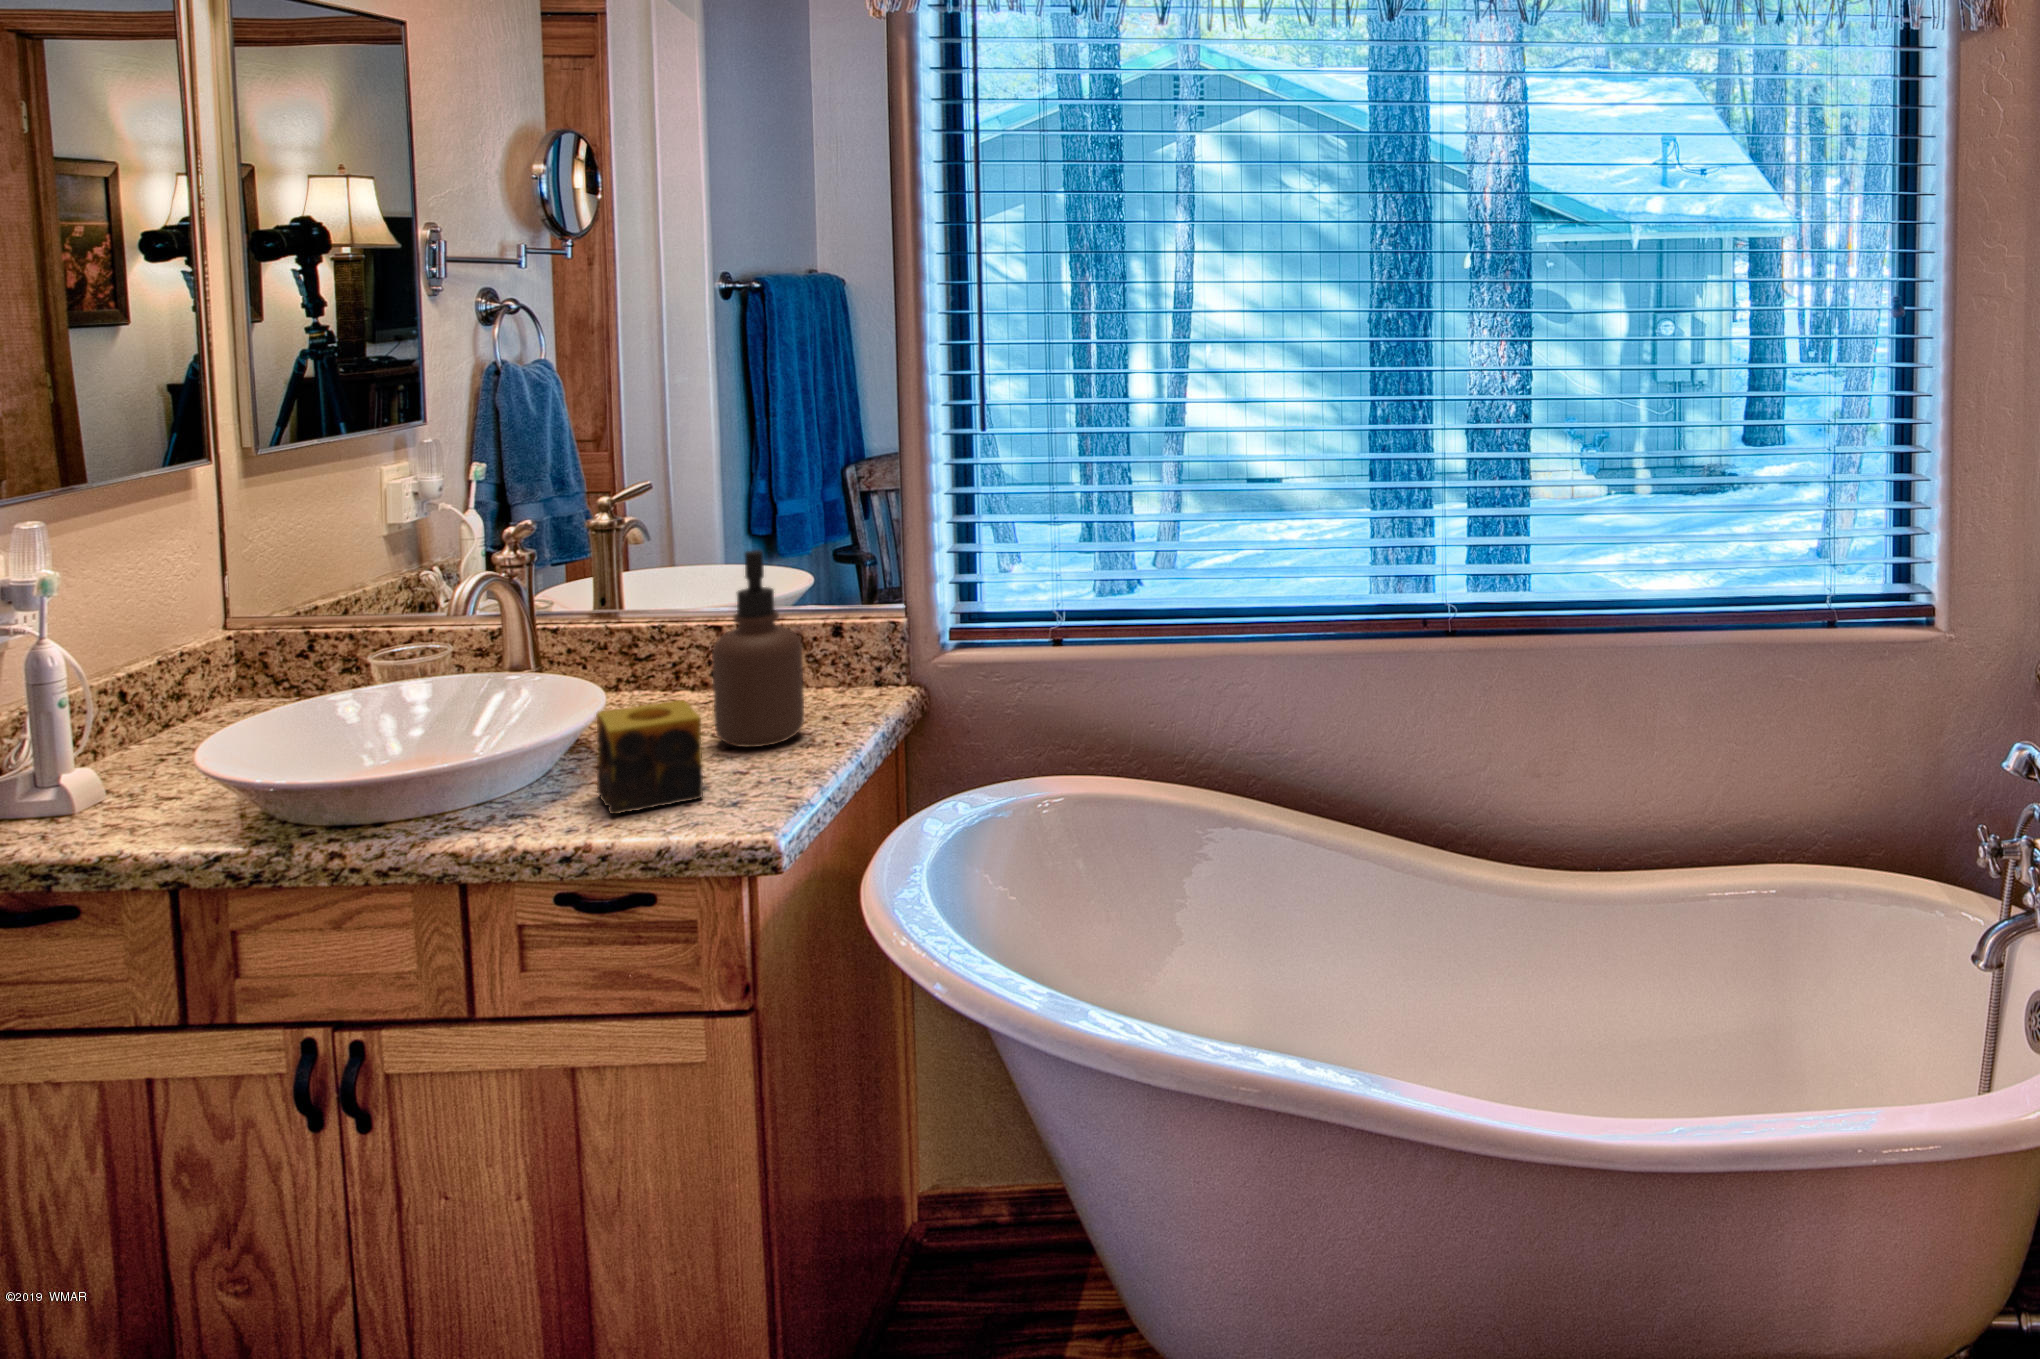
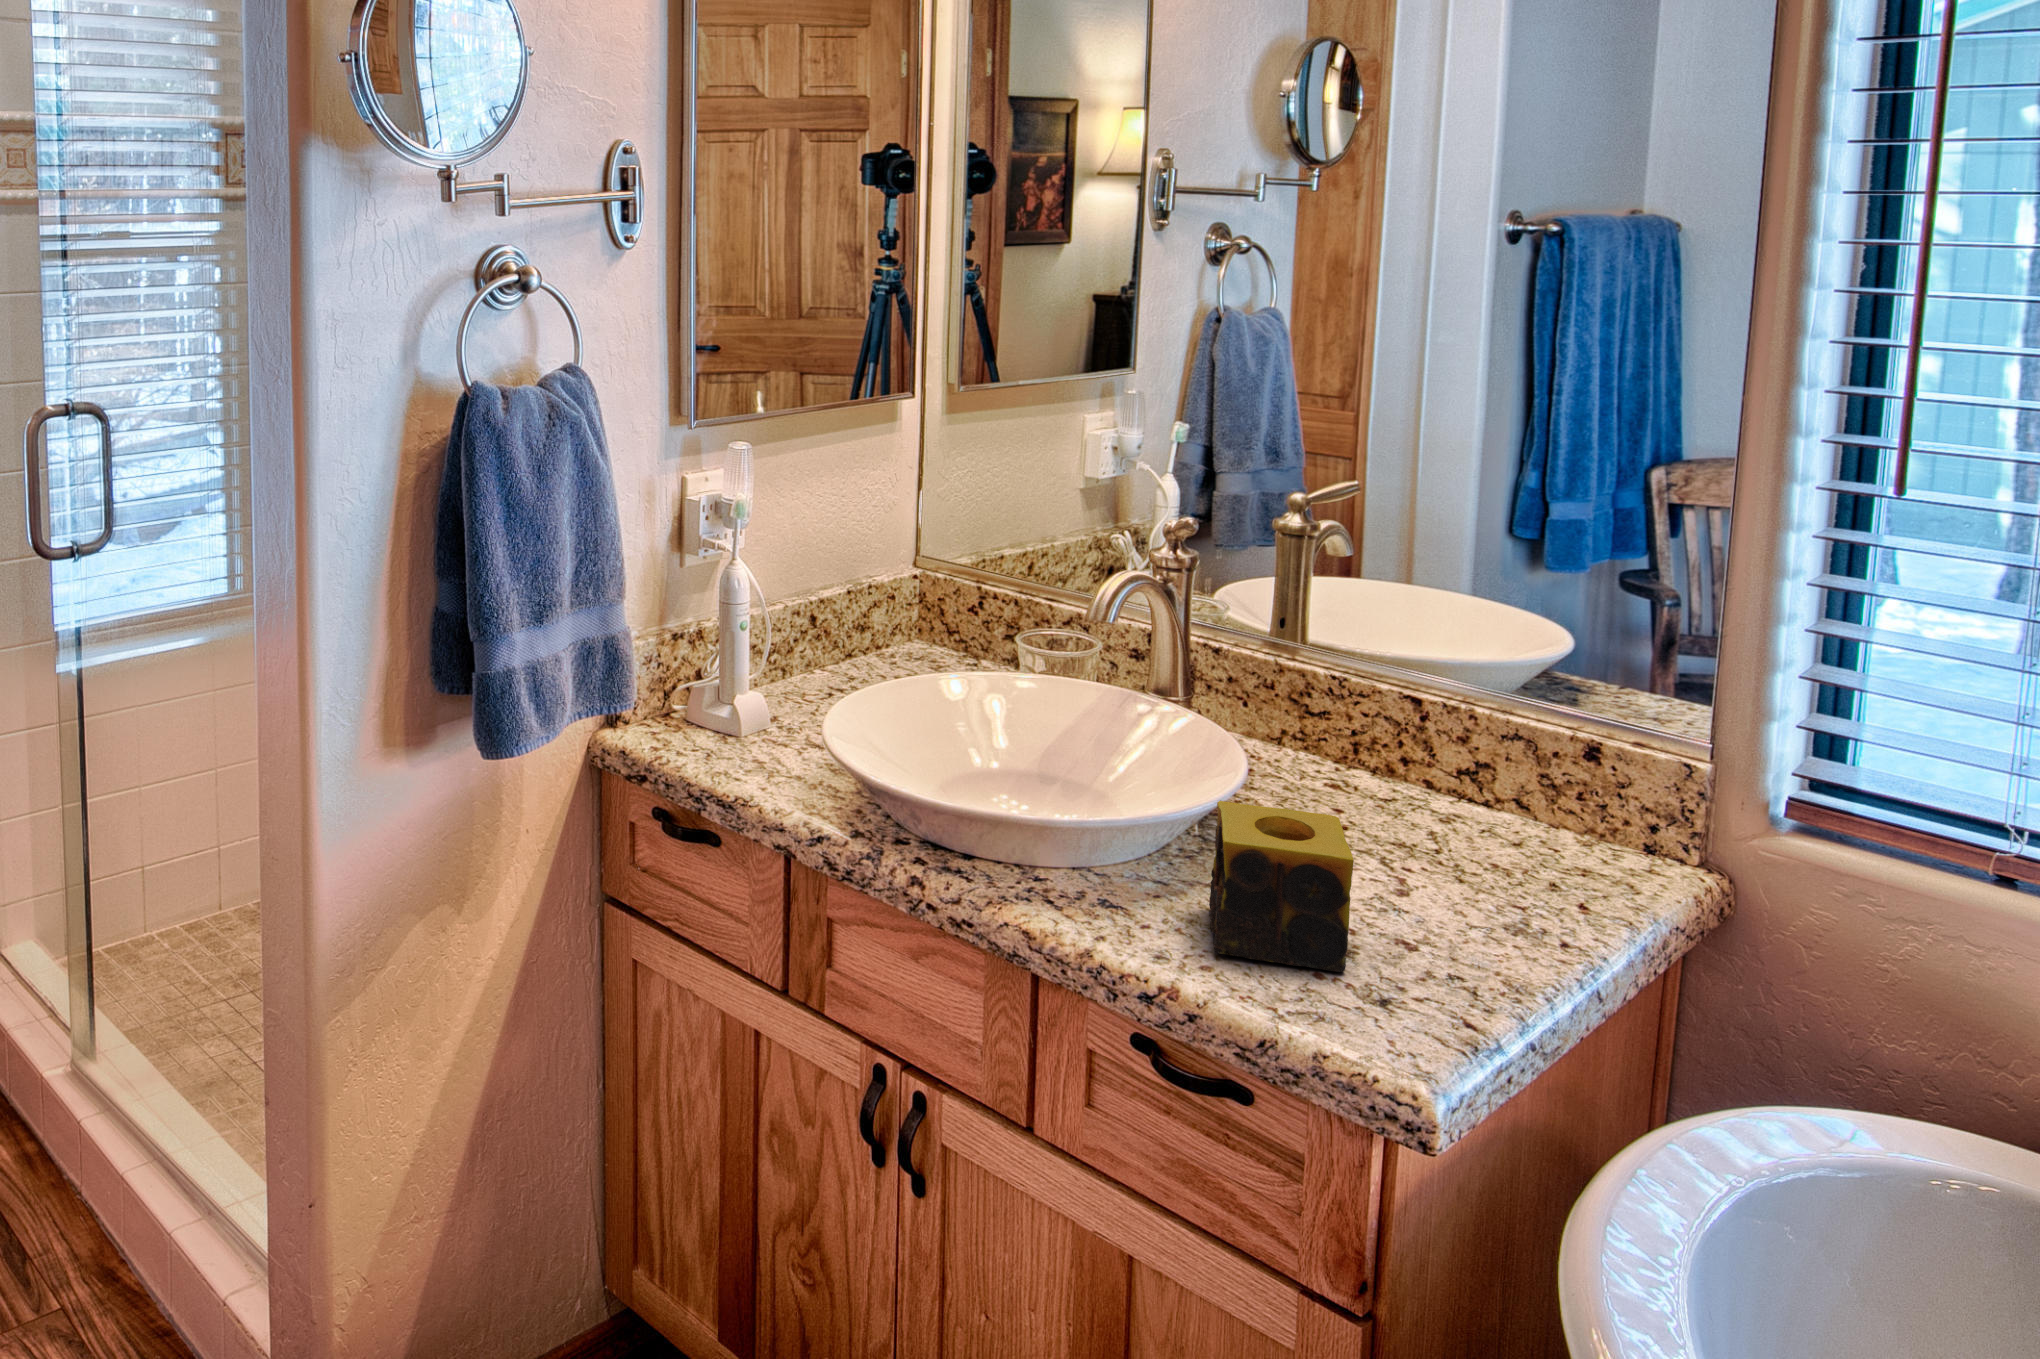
soap dispenser: present [712,550,804,747] -> none [1386,622,1528,908]

